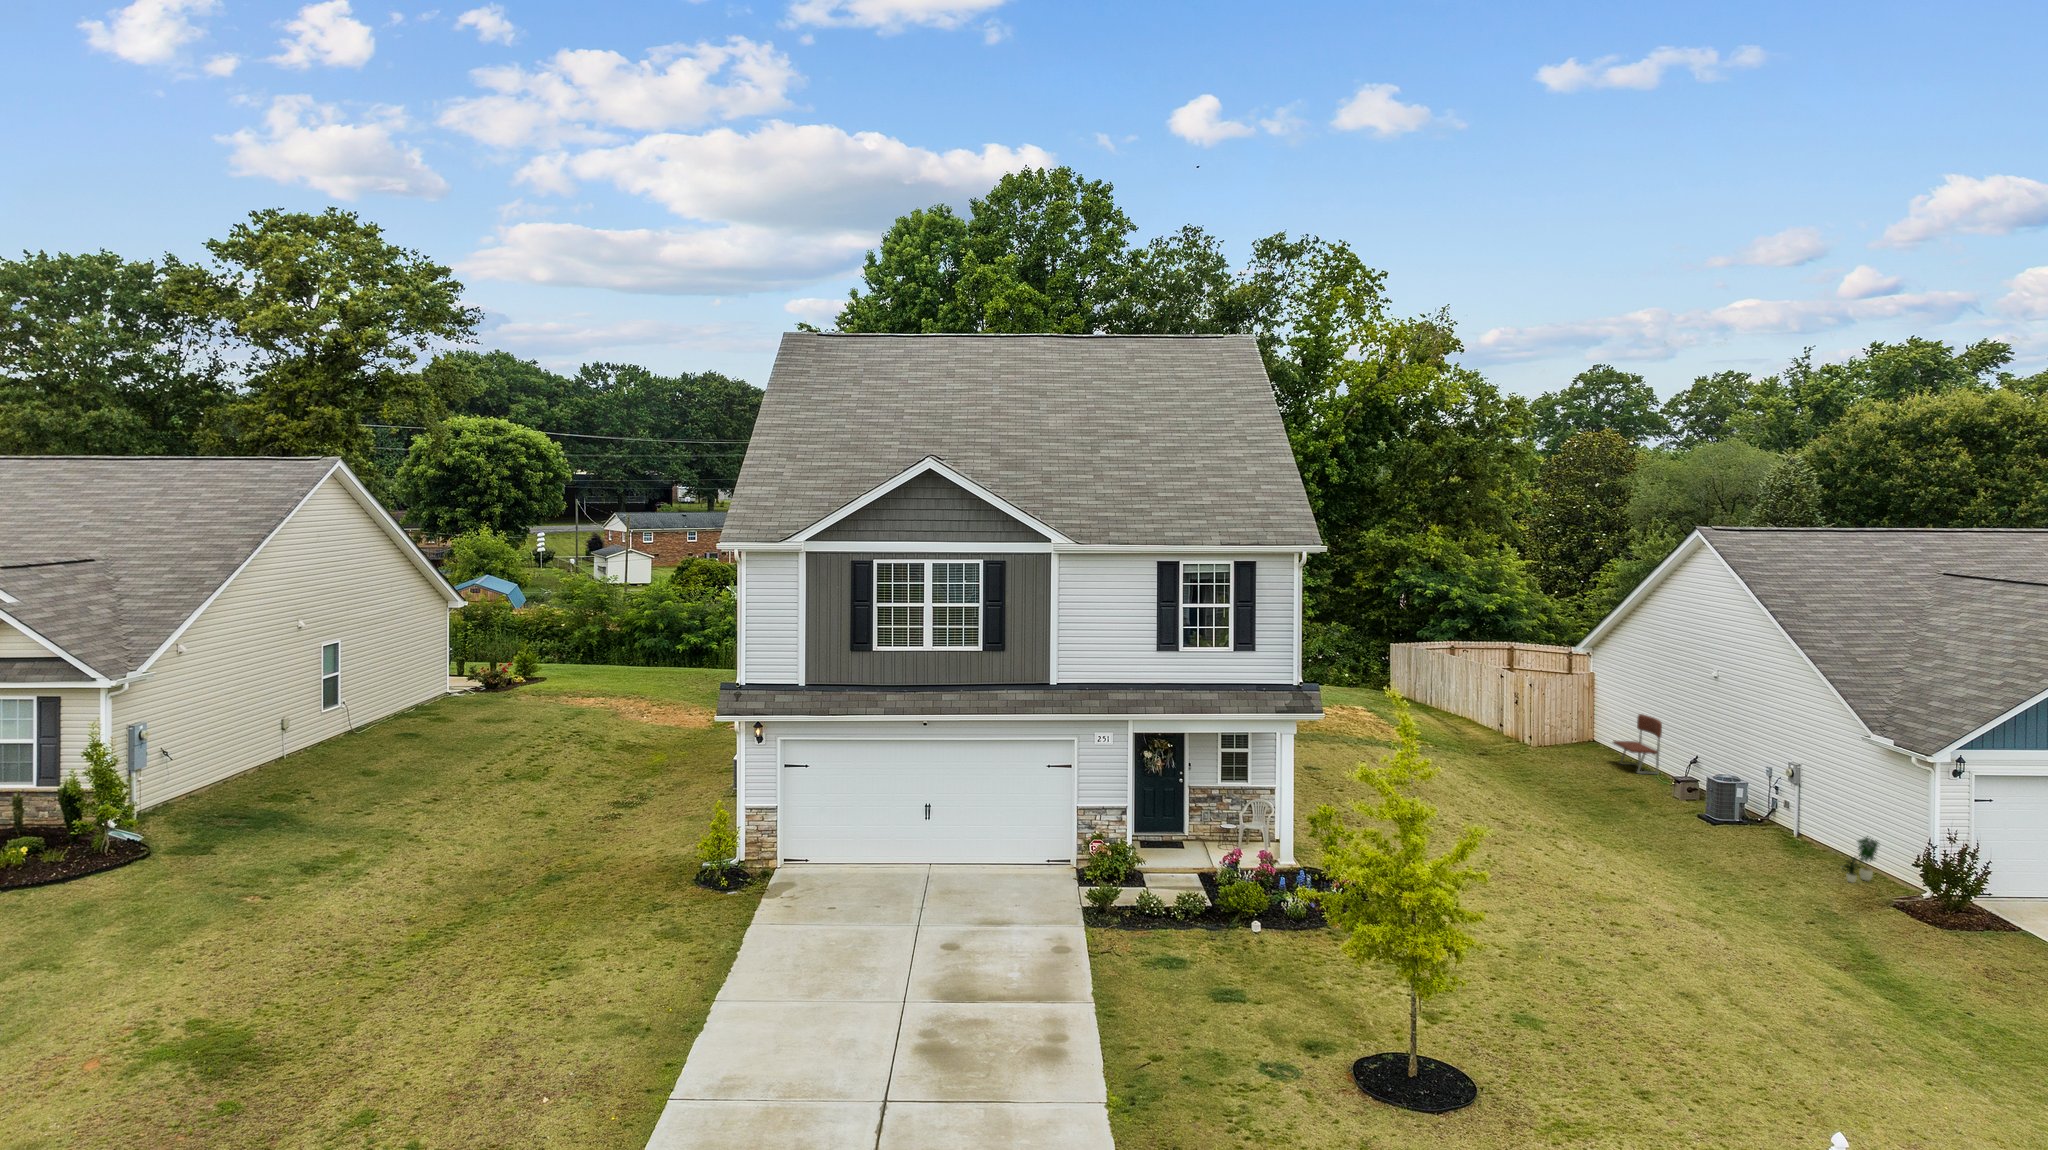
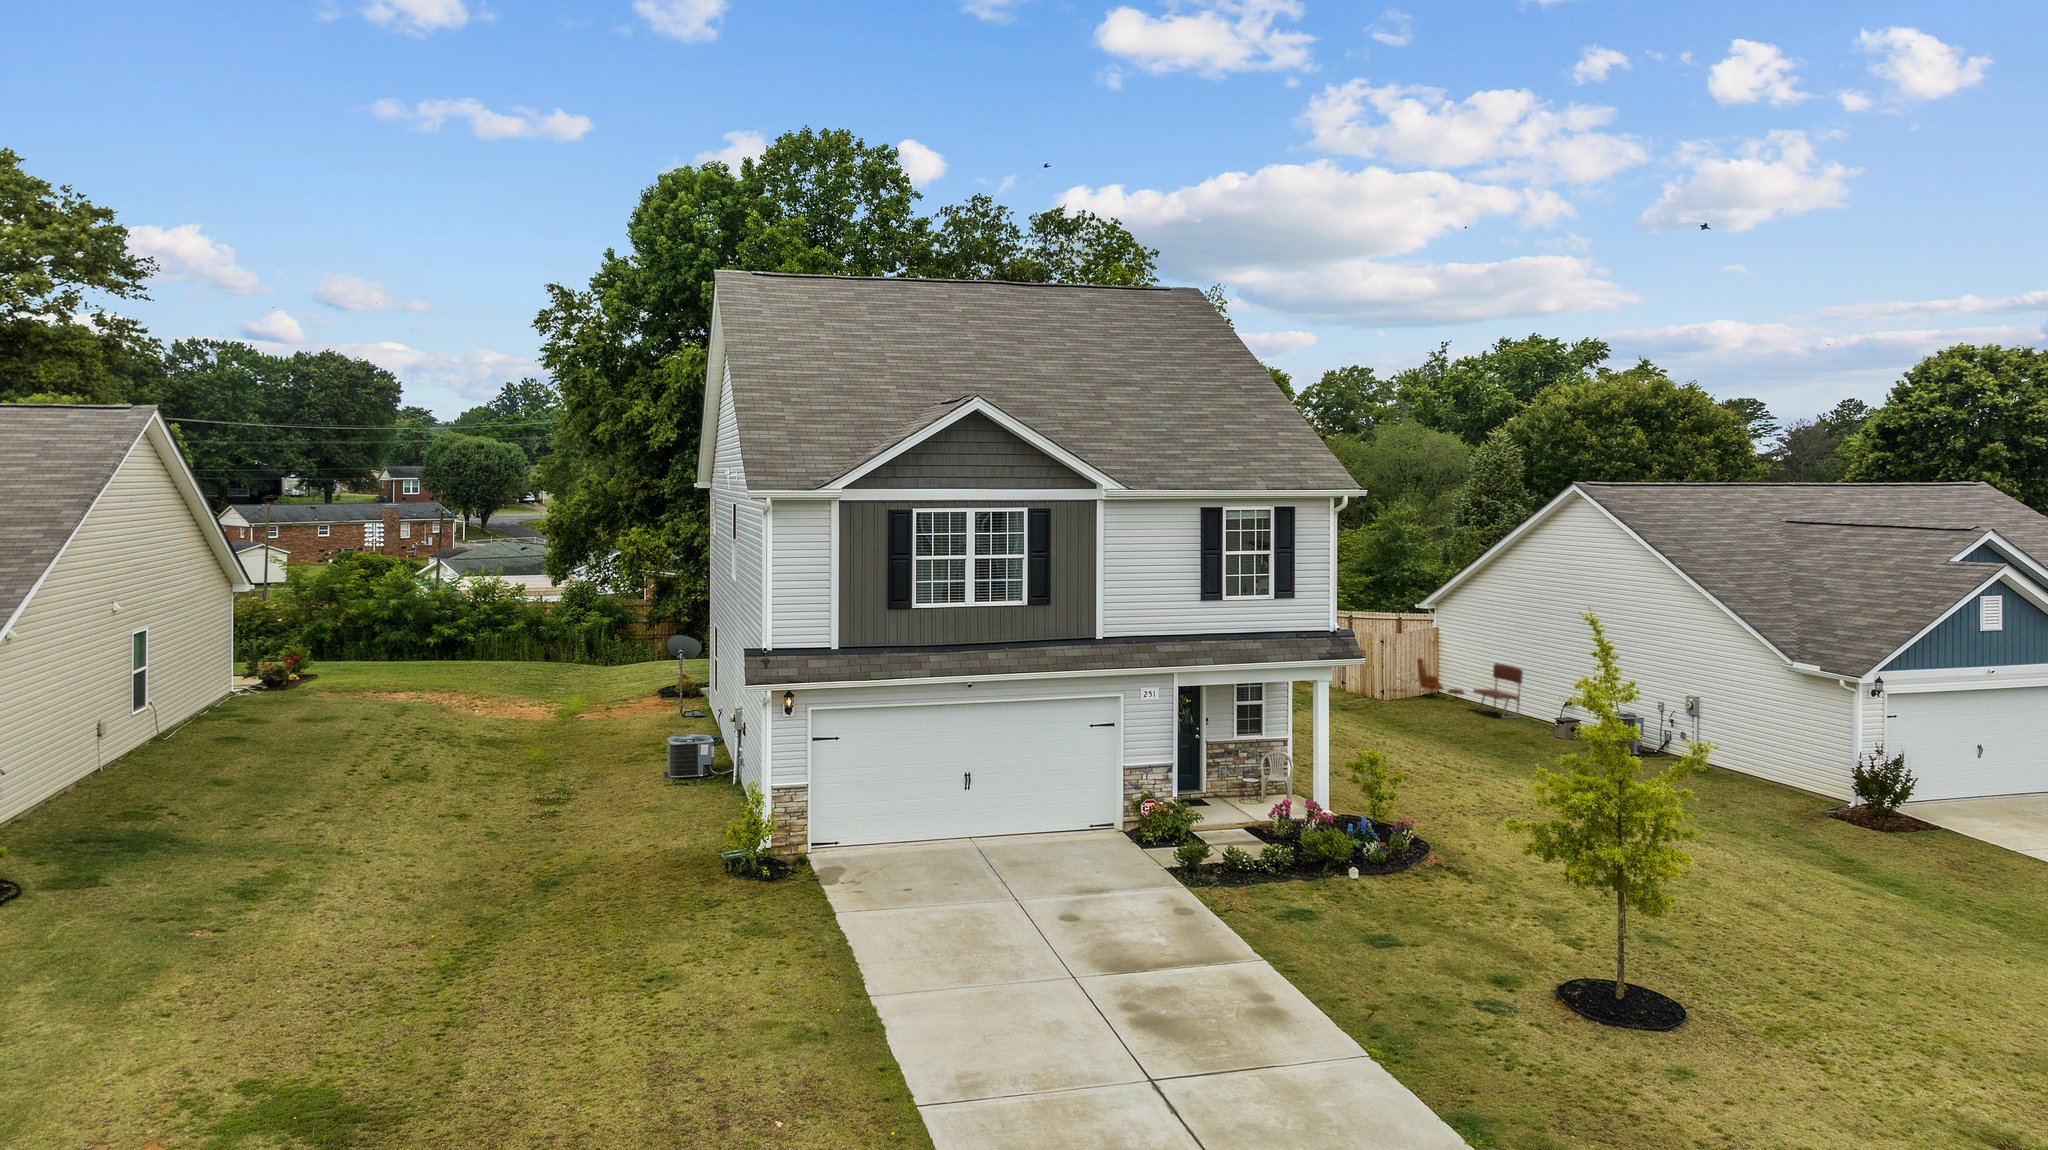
lounge chair: none [1565,704,1617,752] -> present [1417,658,1464,700]
potted plant: present [1842,836,1879,883] -> none [1744,753,1775,796]

